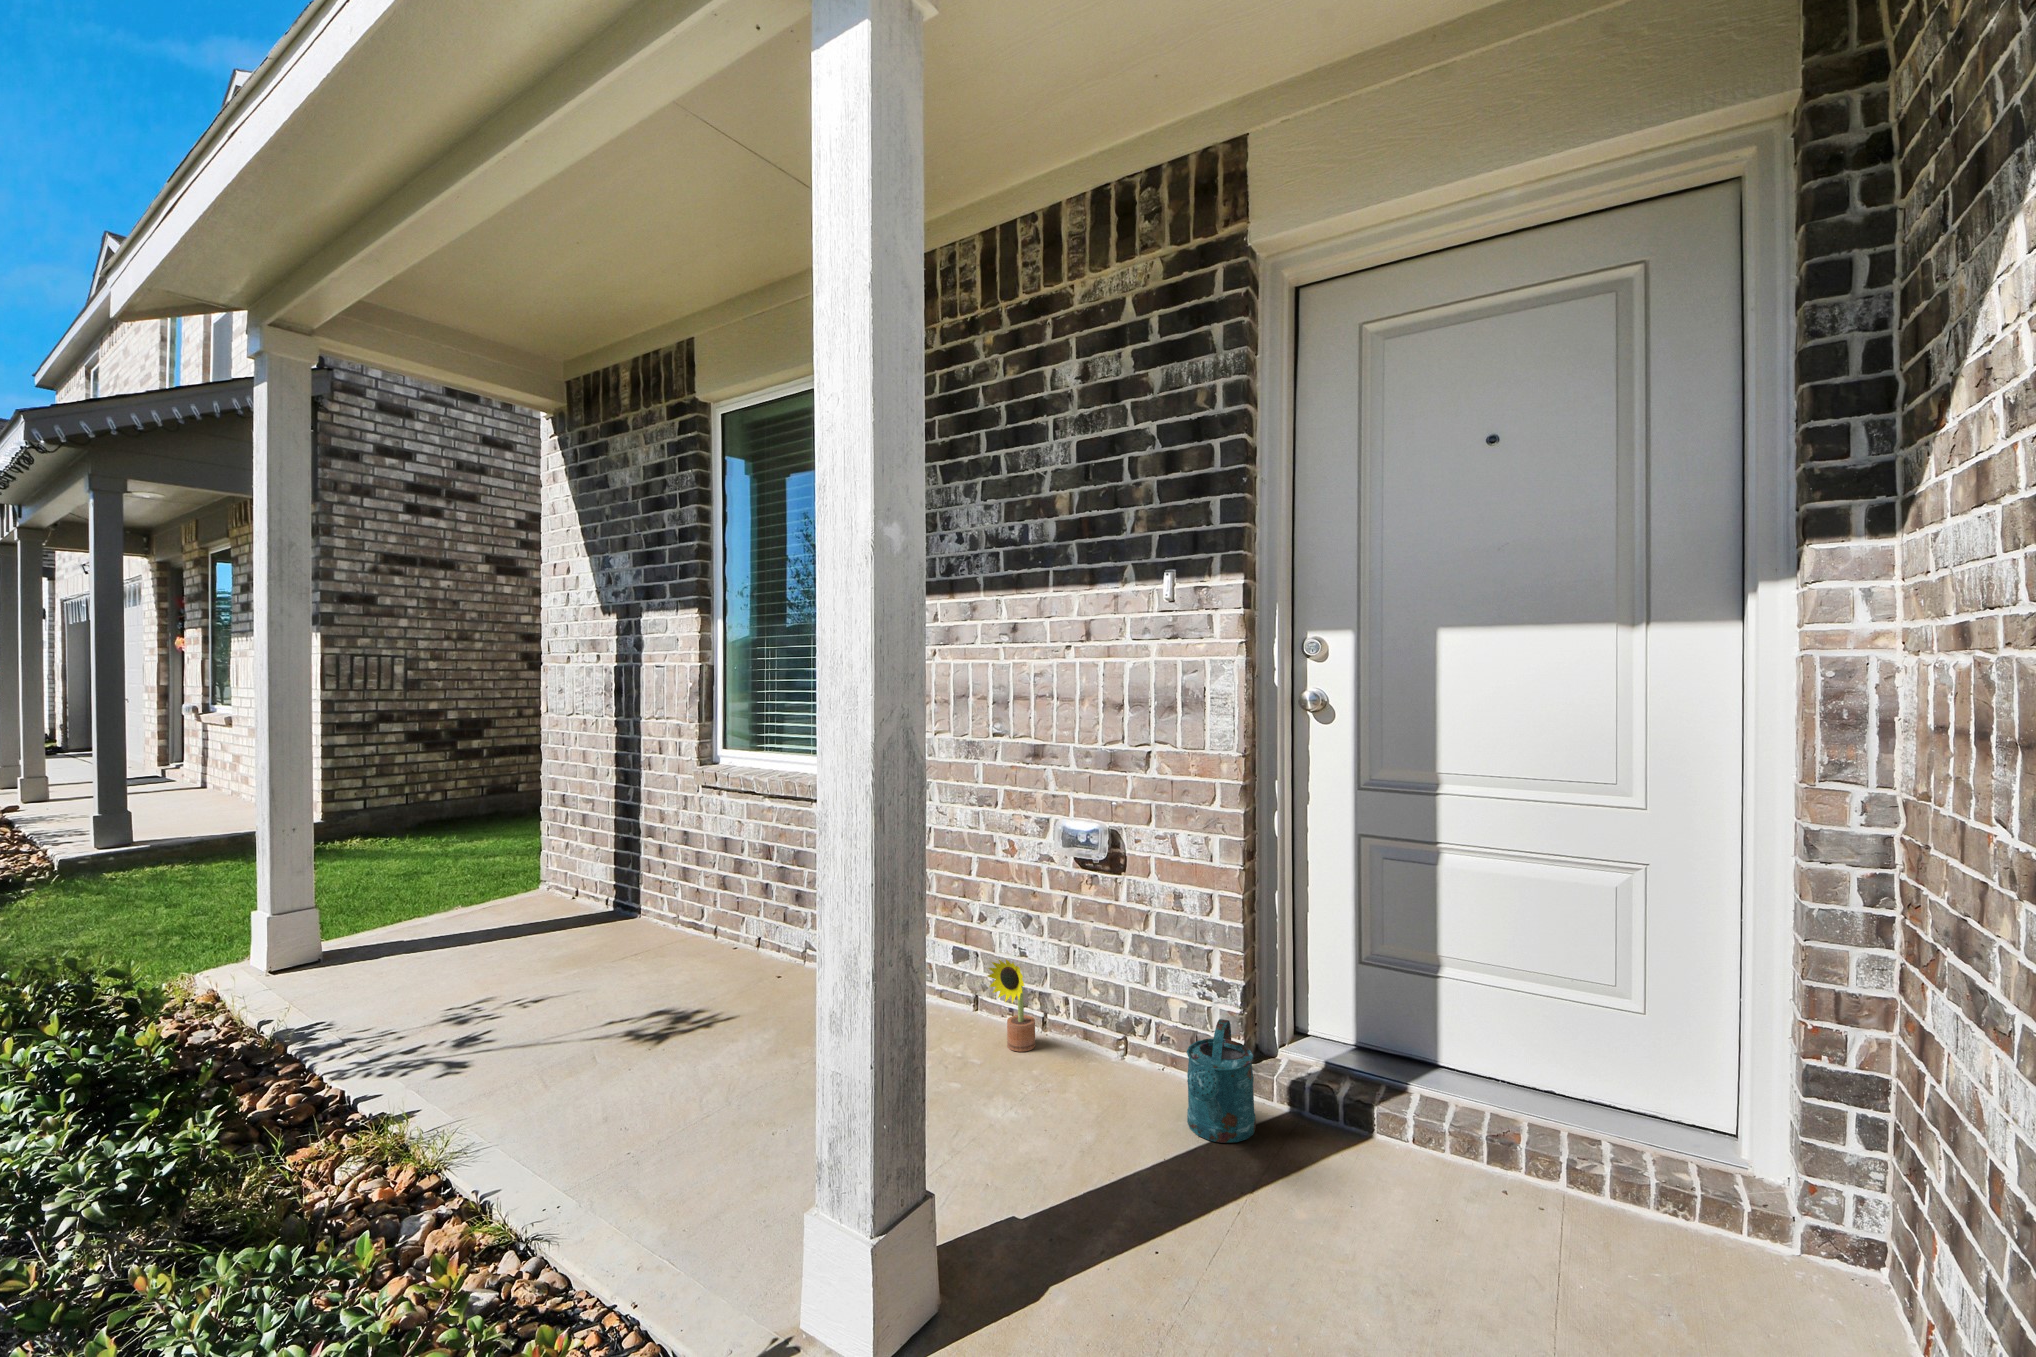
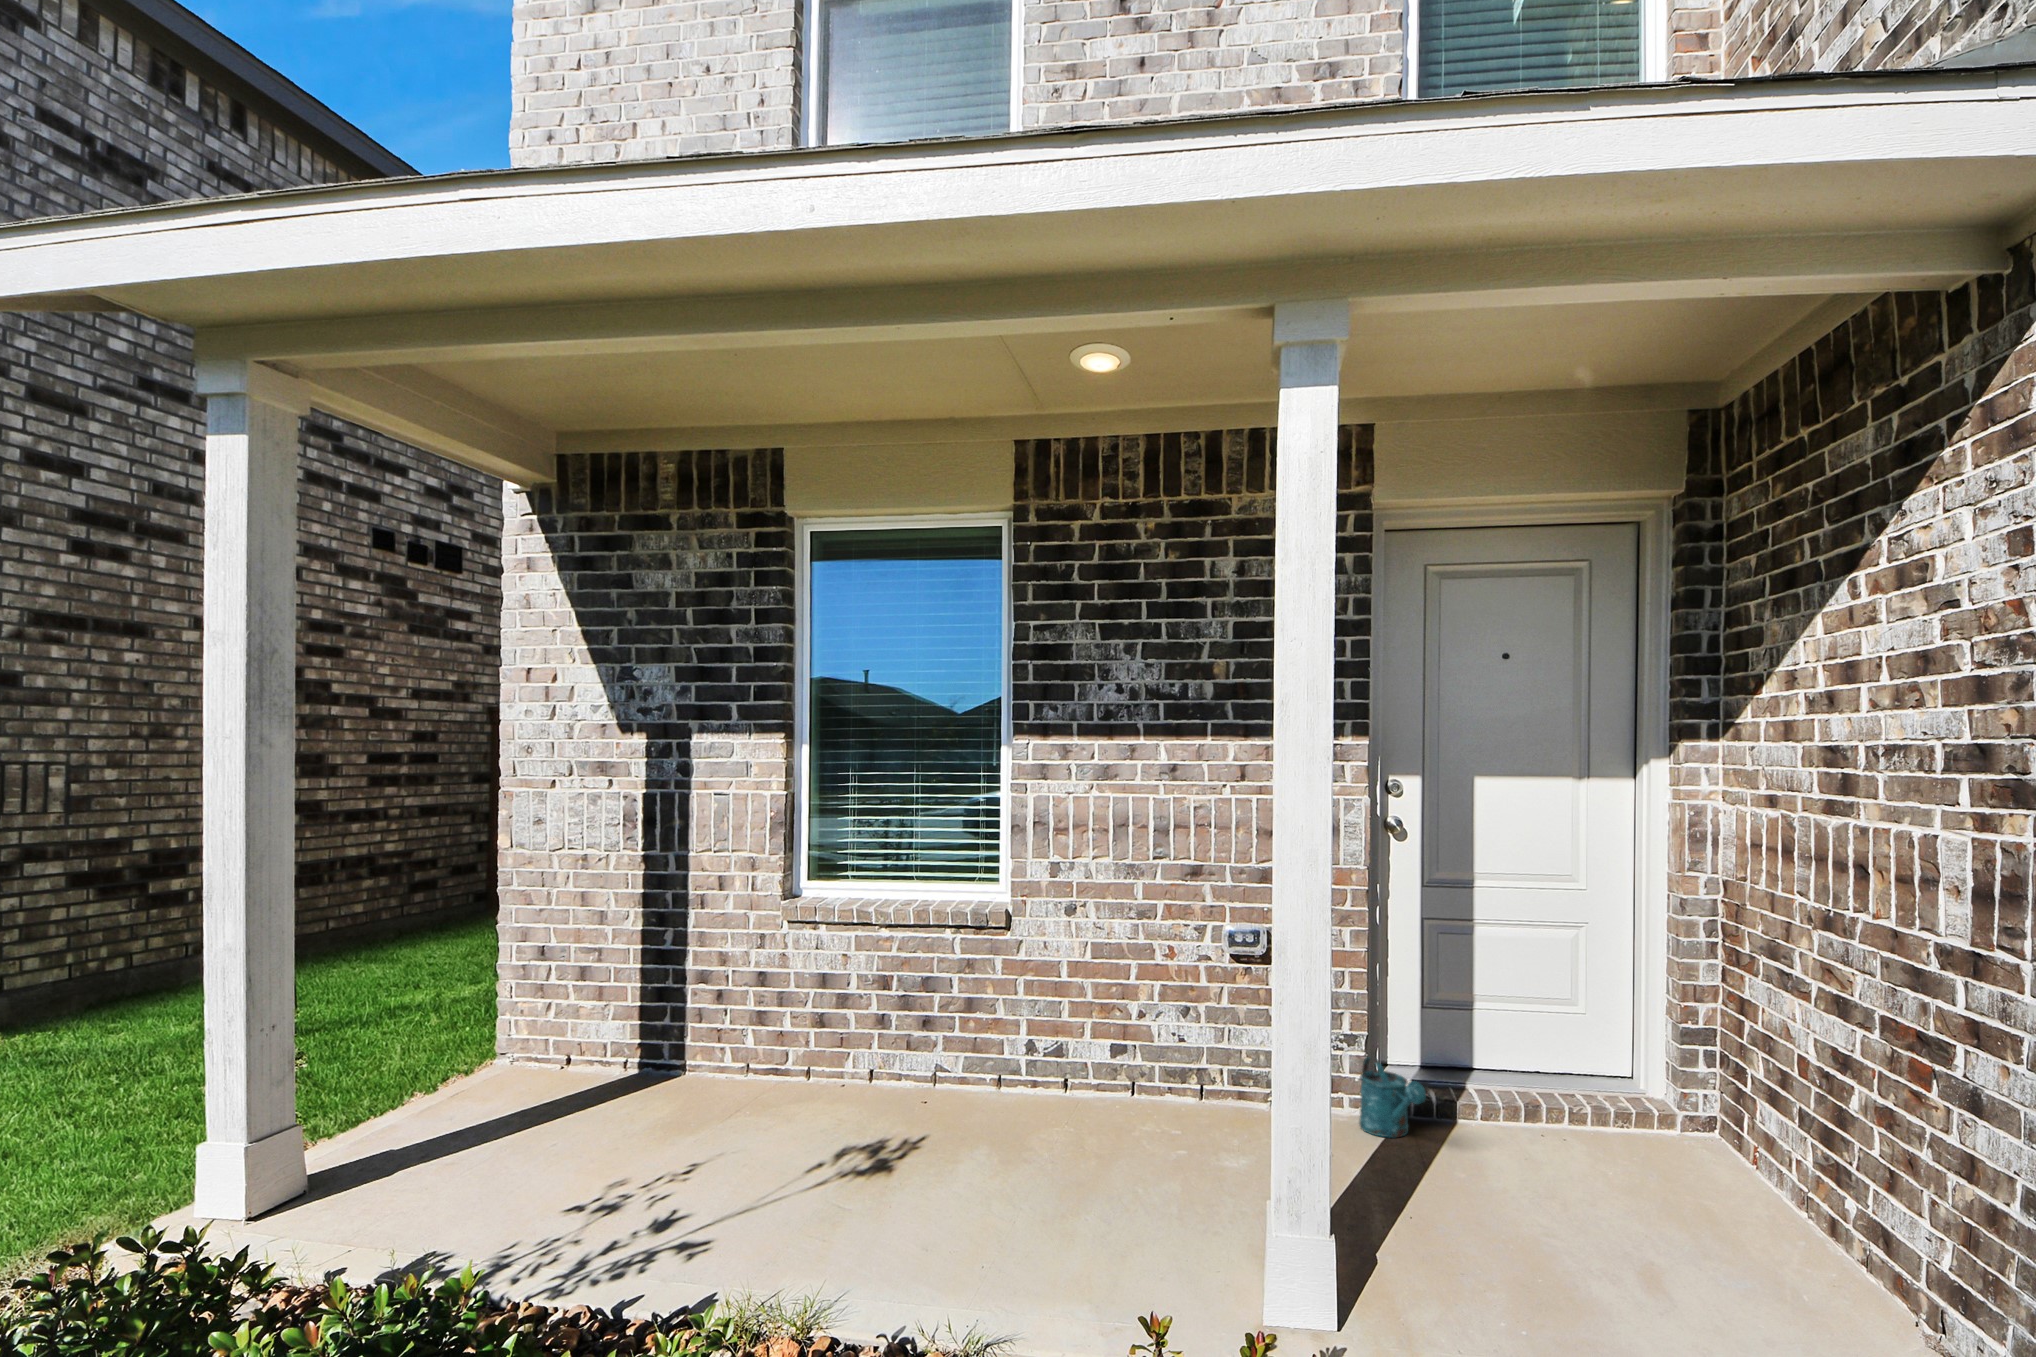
decorative plant: present [988,959,1035,1052] -> none [1176,1042,1216,1117]

